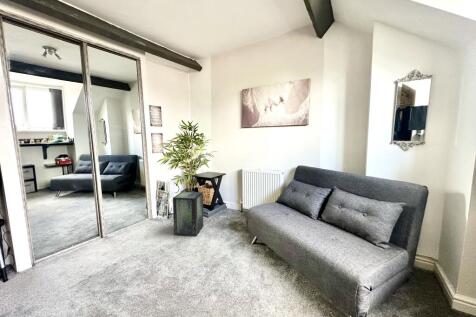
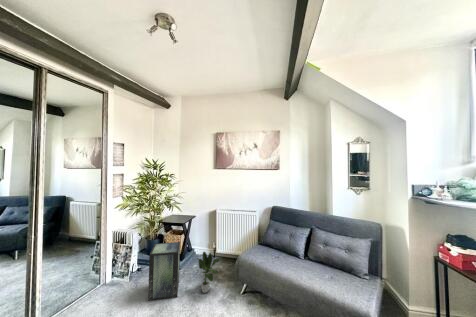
potted plant: none [211,201,234,237] -> present [197,252,220,293]

